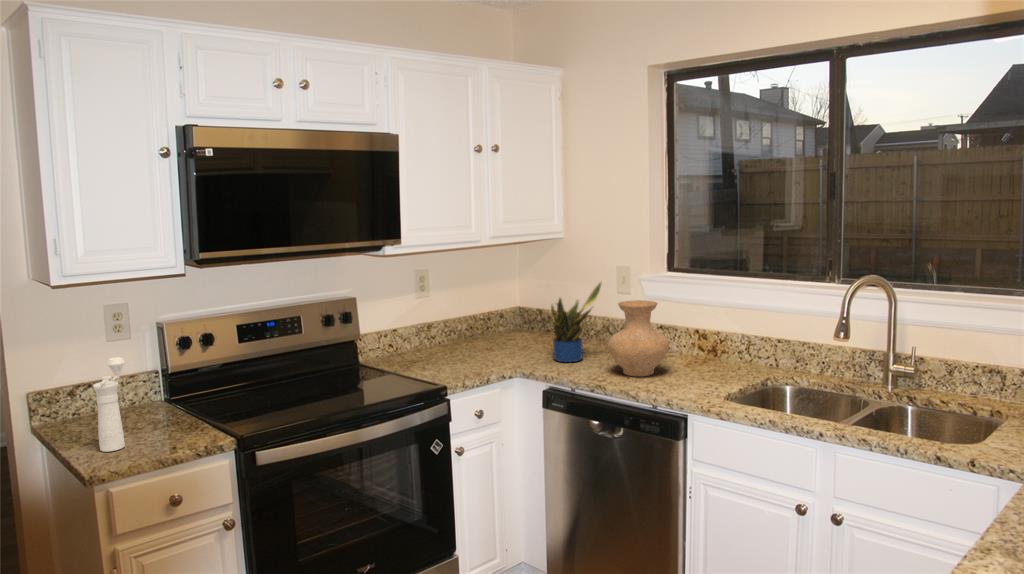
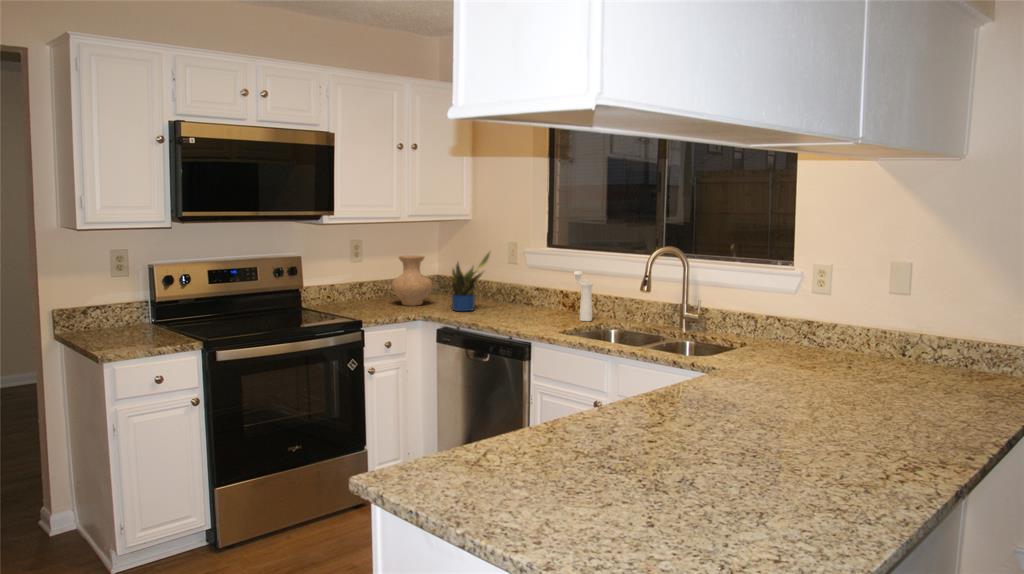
vase: present [608,300,669,376] -> present [391,256,433,306]
pepper mill: present [93,357,125,452] -> present [574,271,593,321]

